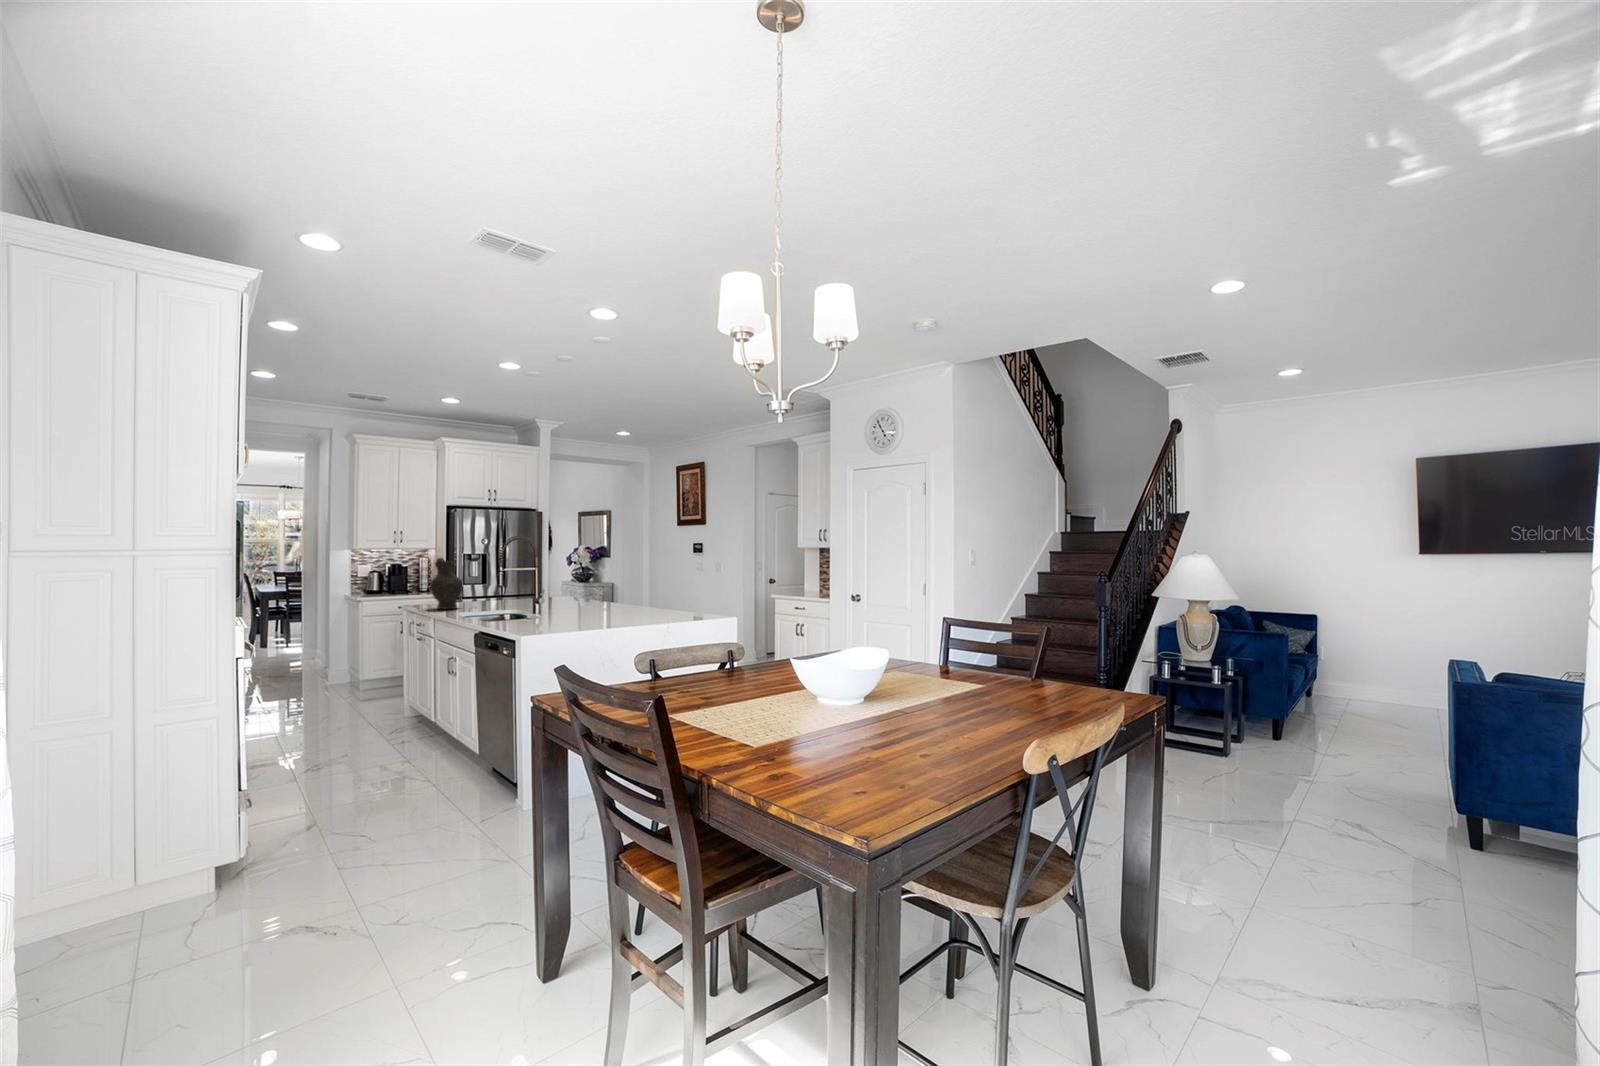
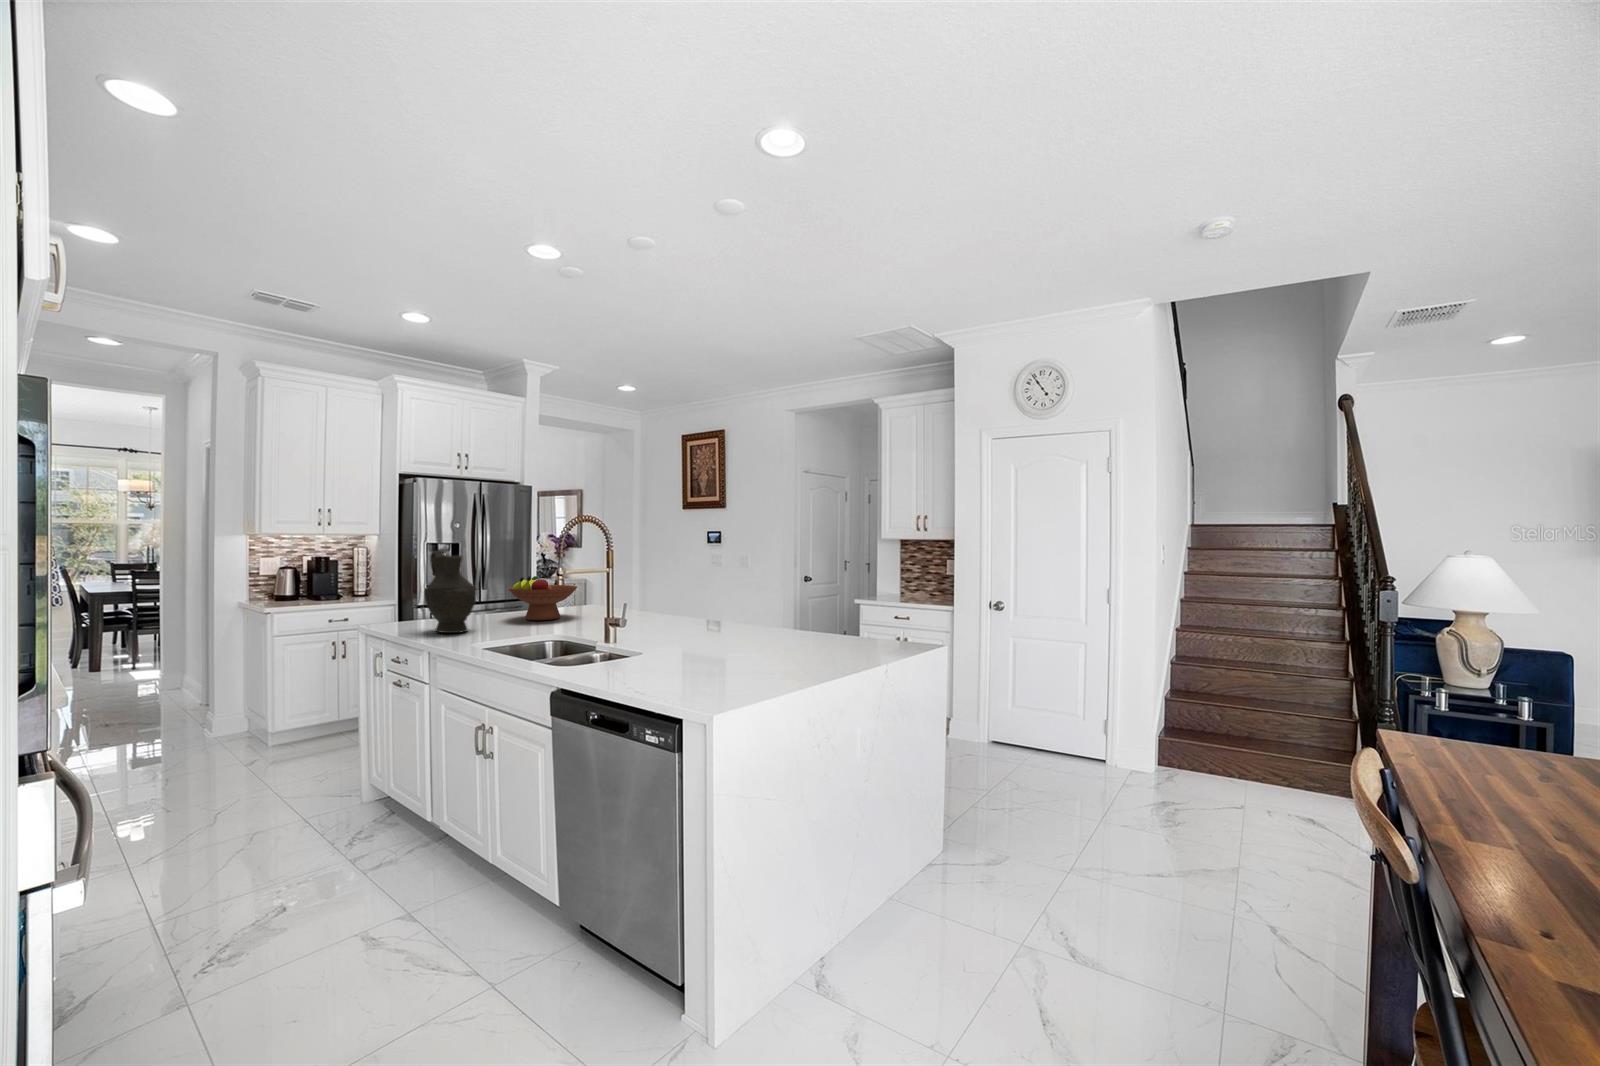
fruit bowl: none [488,574,535,603] -> present [508,576,577,620]

